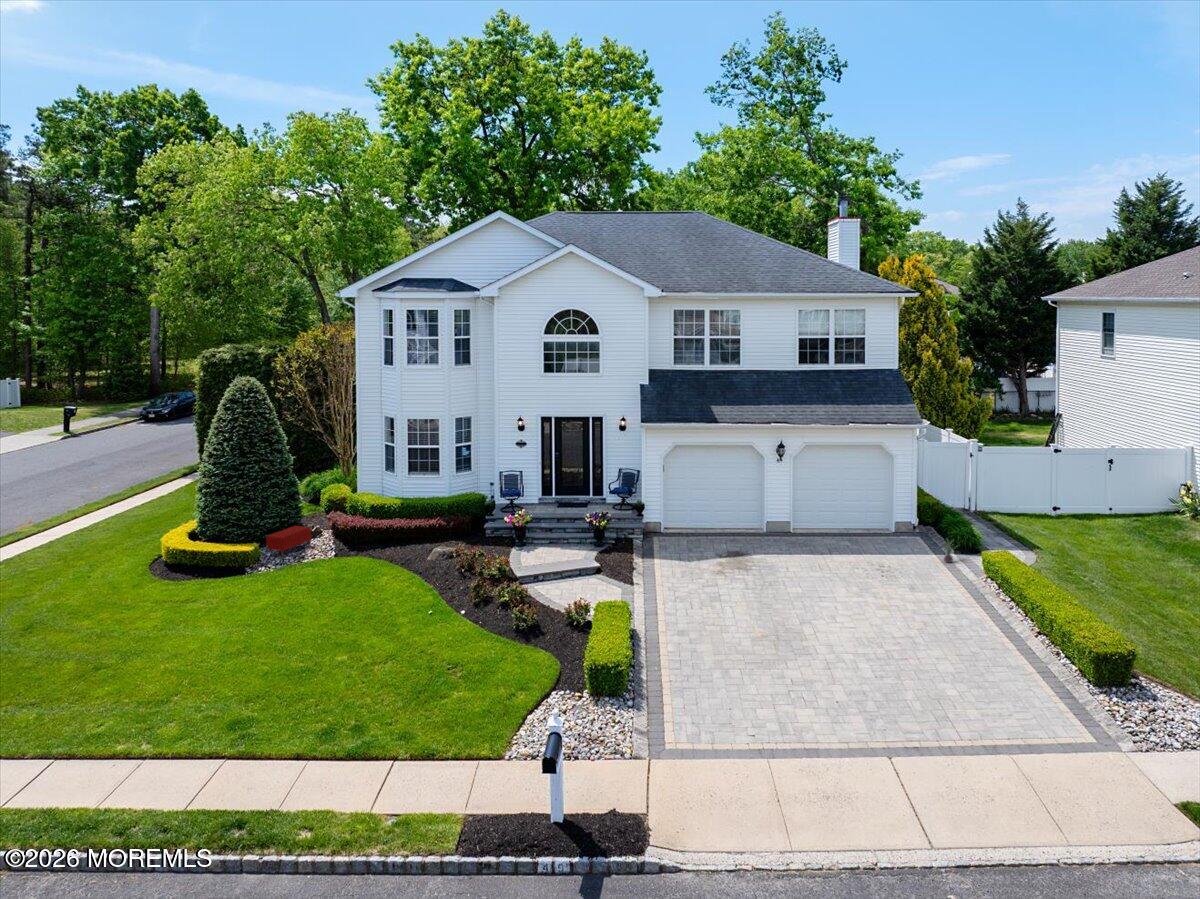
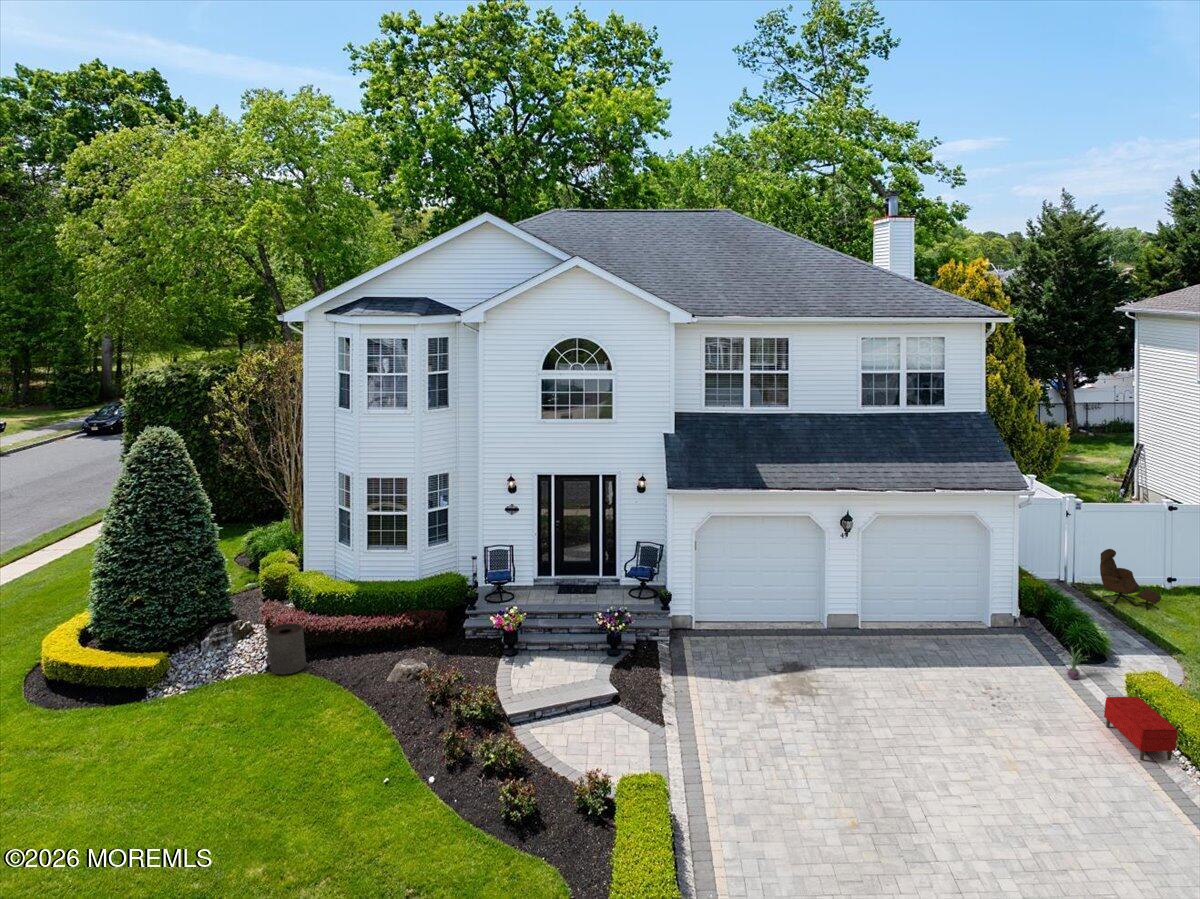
lounge chair: none [990,479,1037,525] -> present [1100,549,1161,610]
trash can: none [334,525,363,562] -> present [267,623,306,674]
bench: present [266,526,311,557] -> present [1104,697,1177,760]

